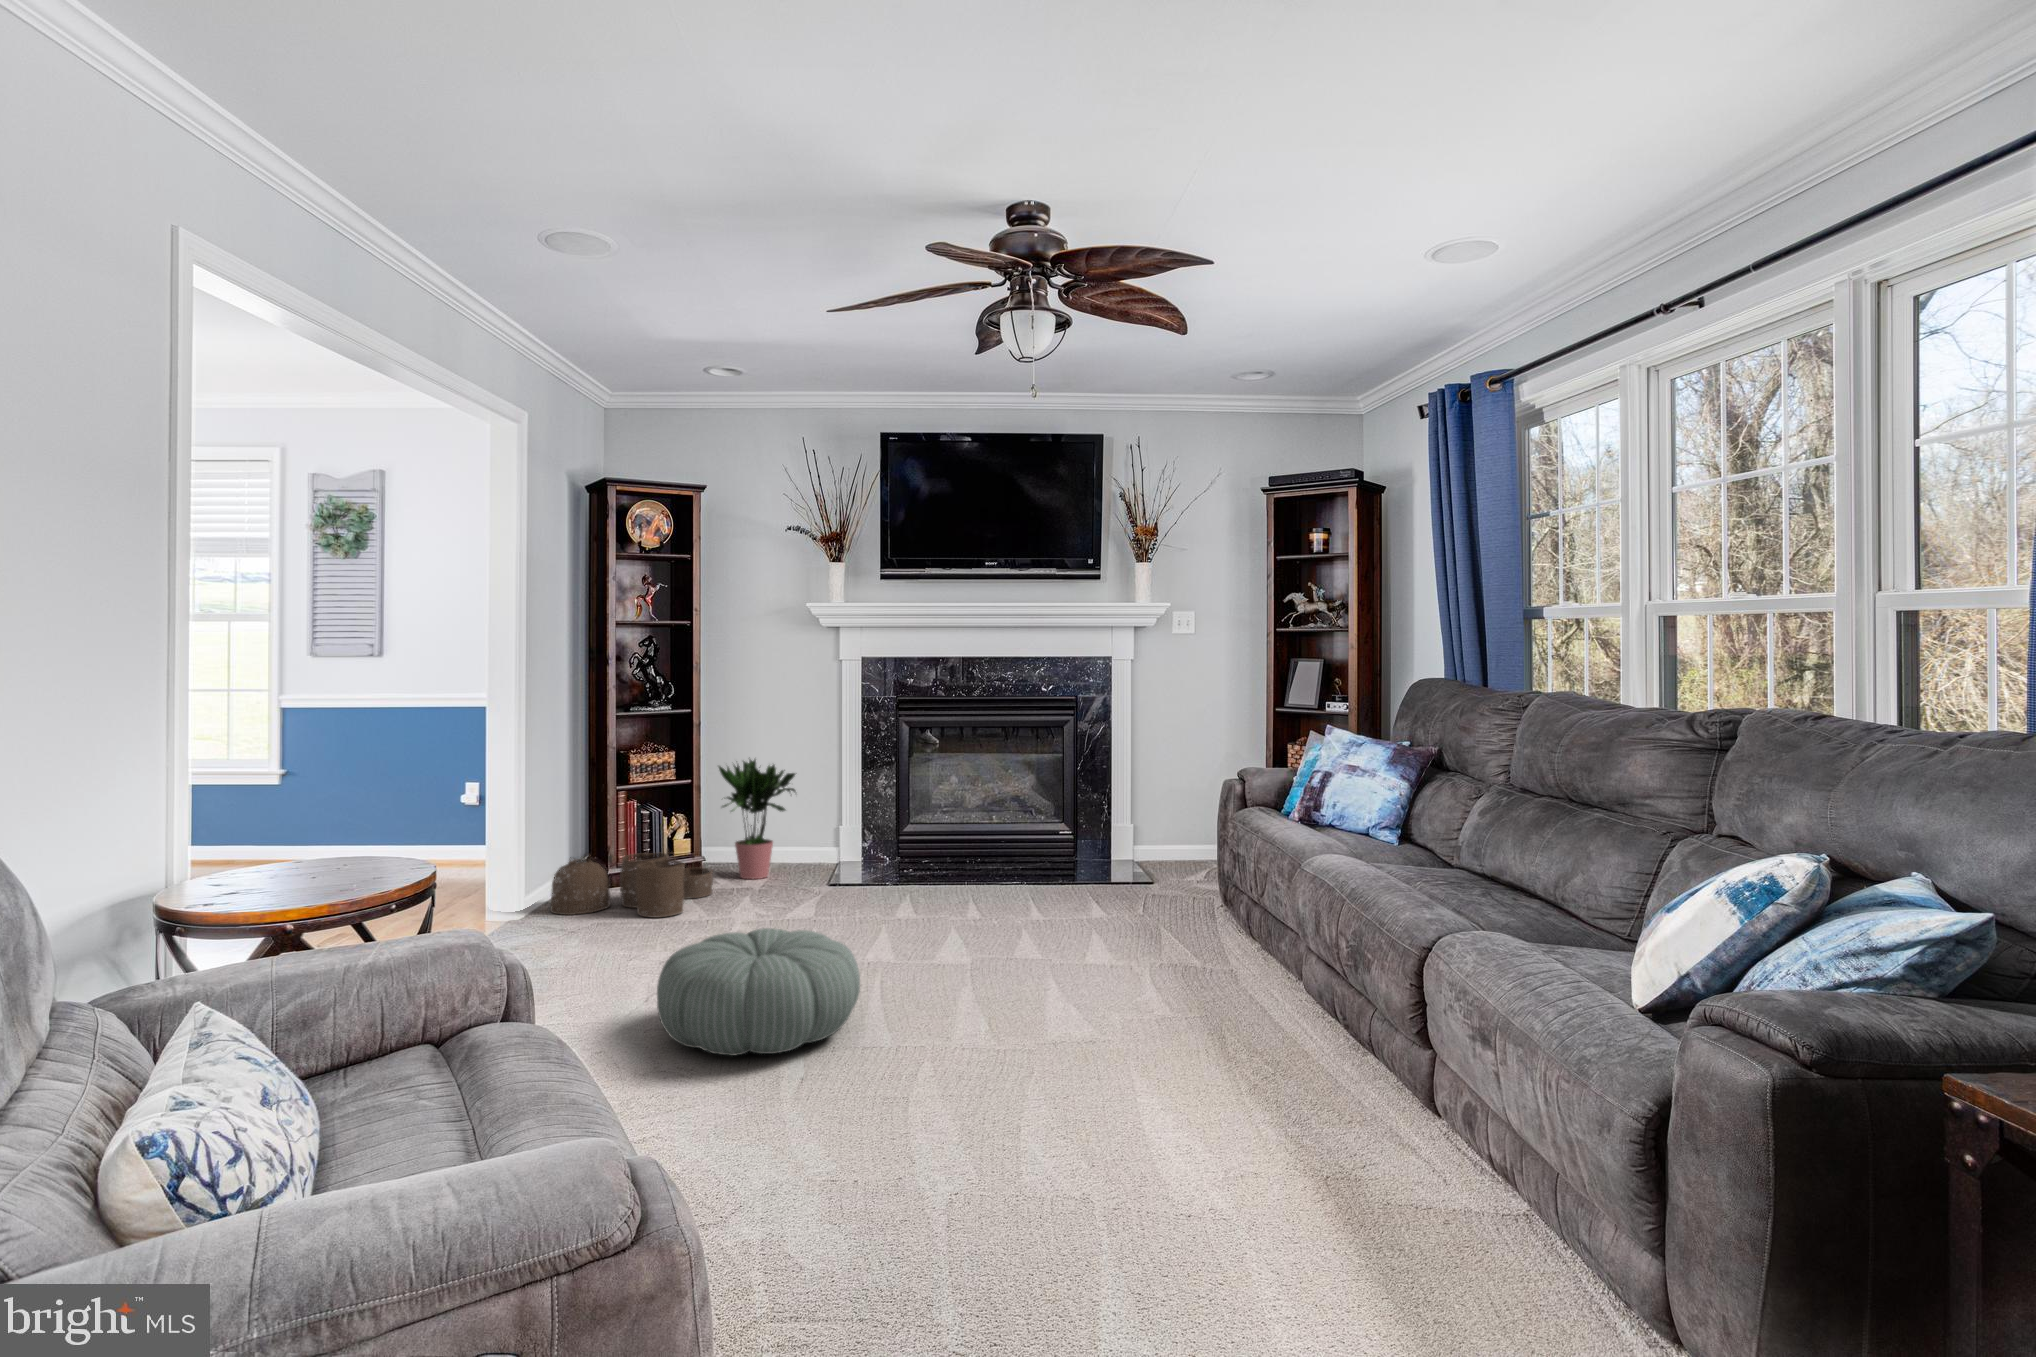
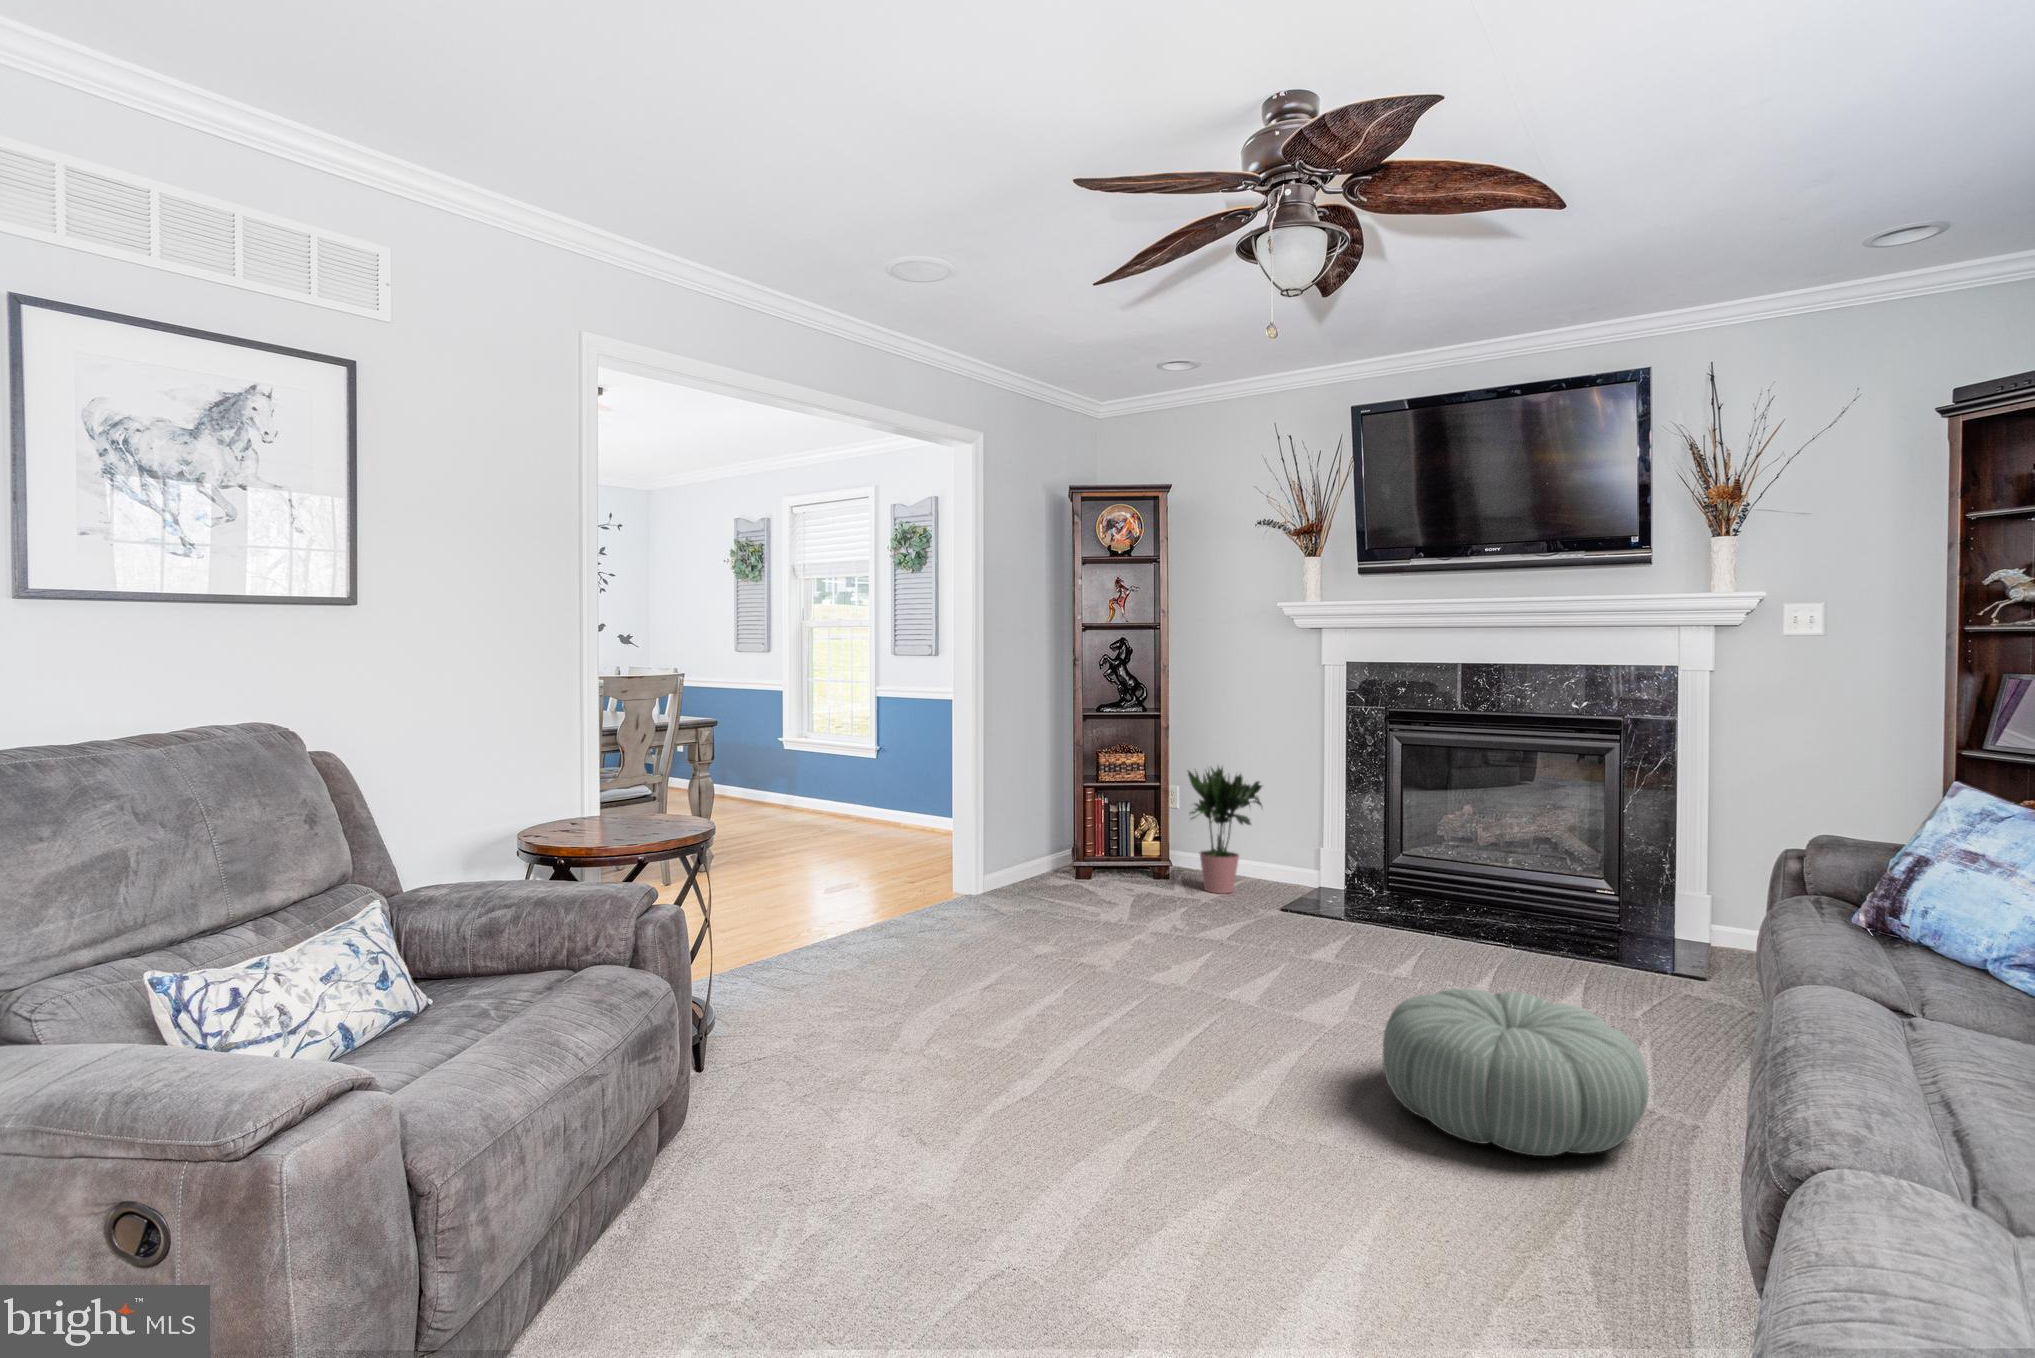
woven basket: present [550,850,713,917] -> none [1008,843,1162,914]
pouf: present [657,928,860,1056] -> present [1383,989,1648,1156]

